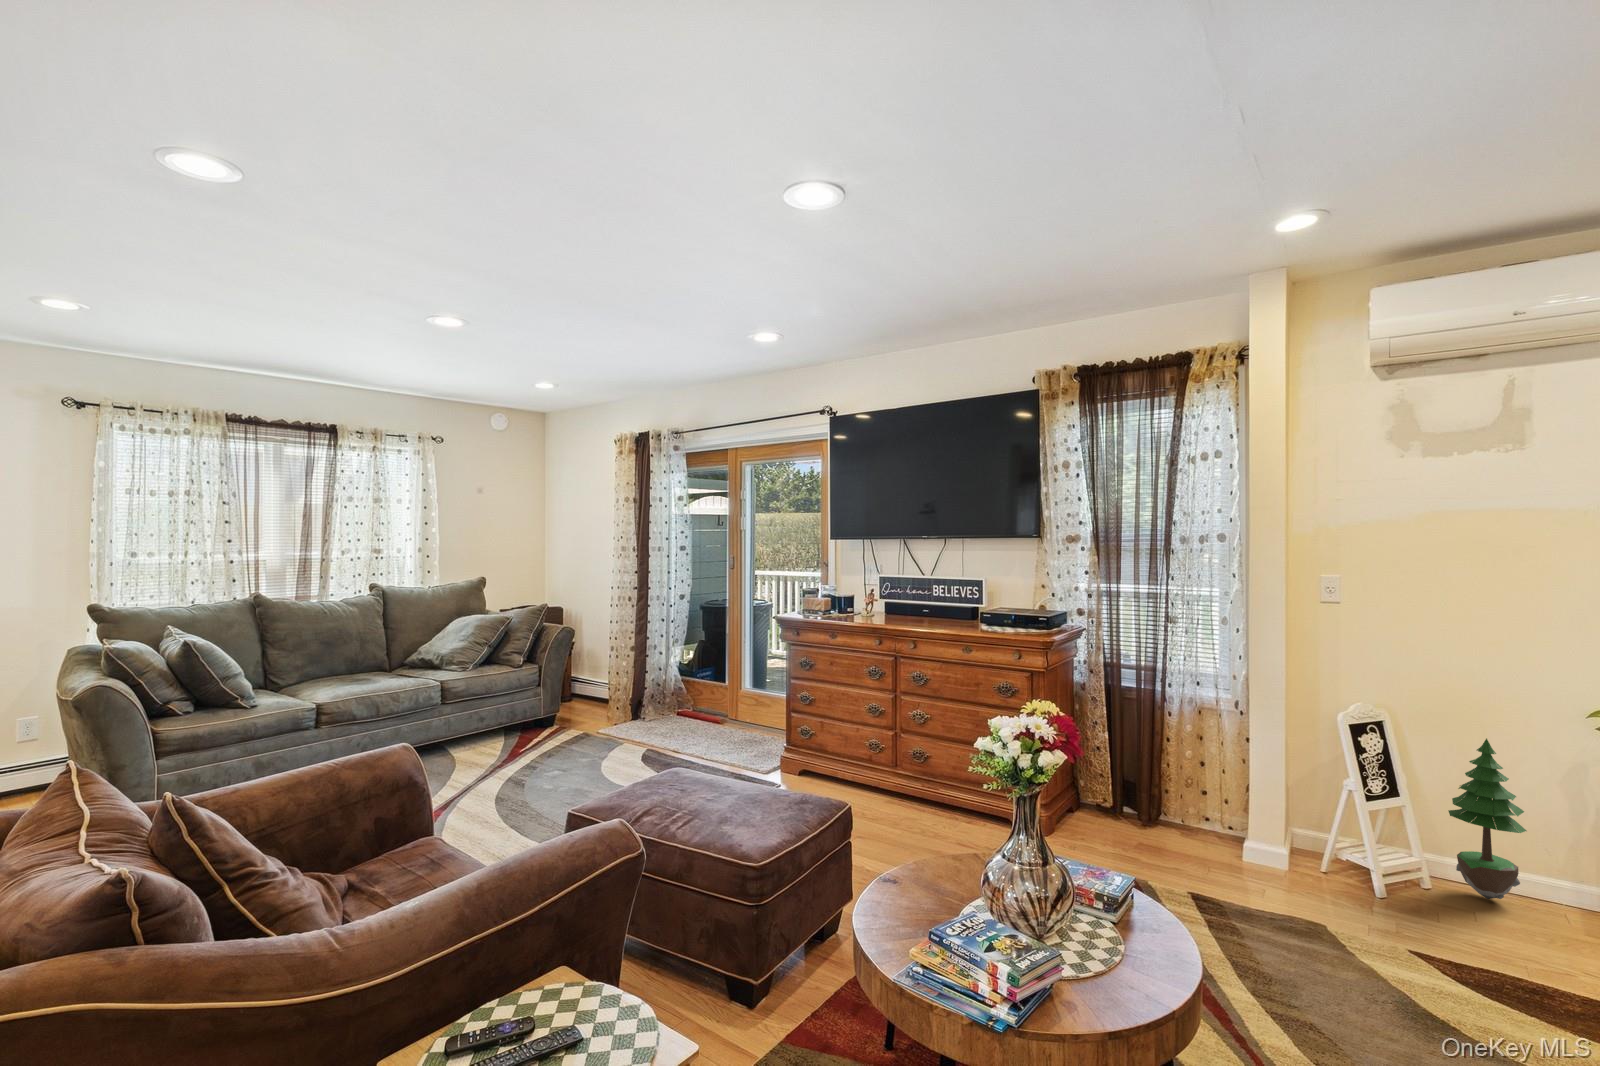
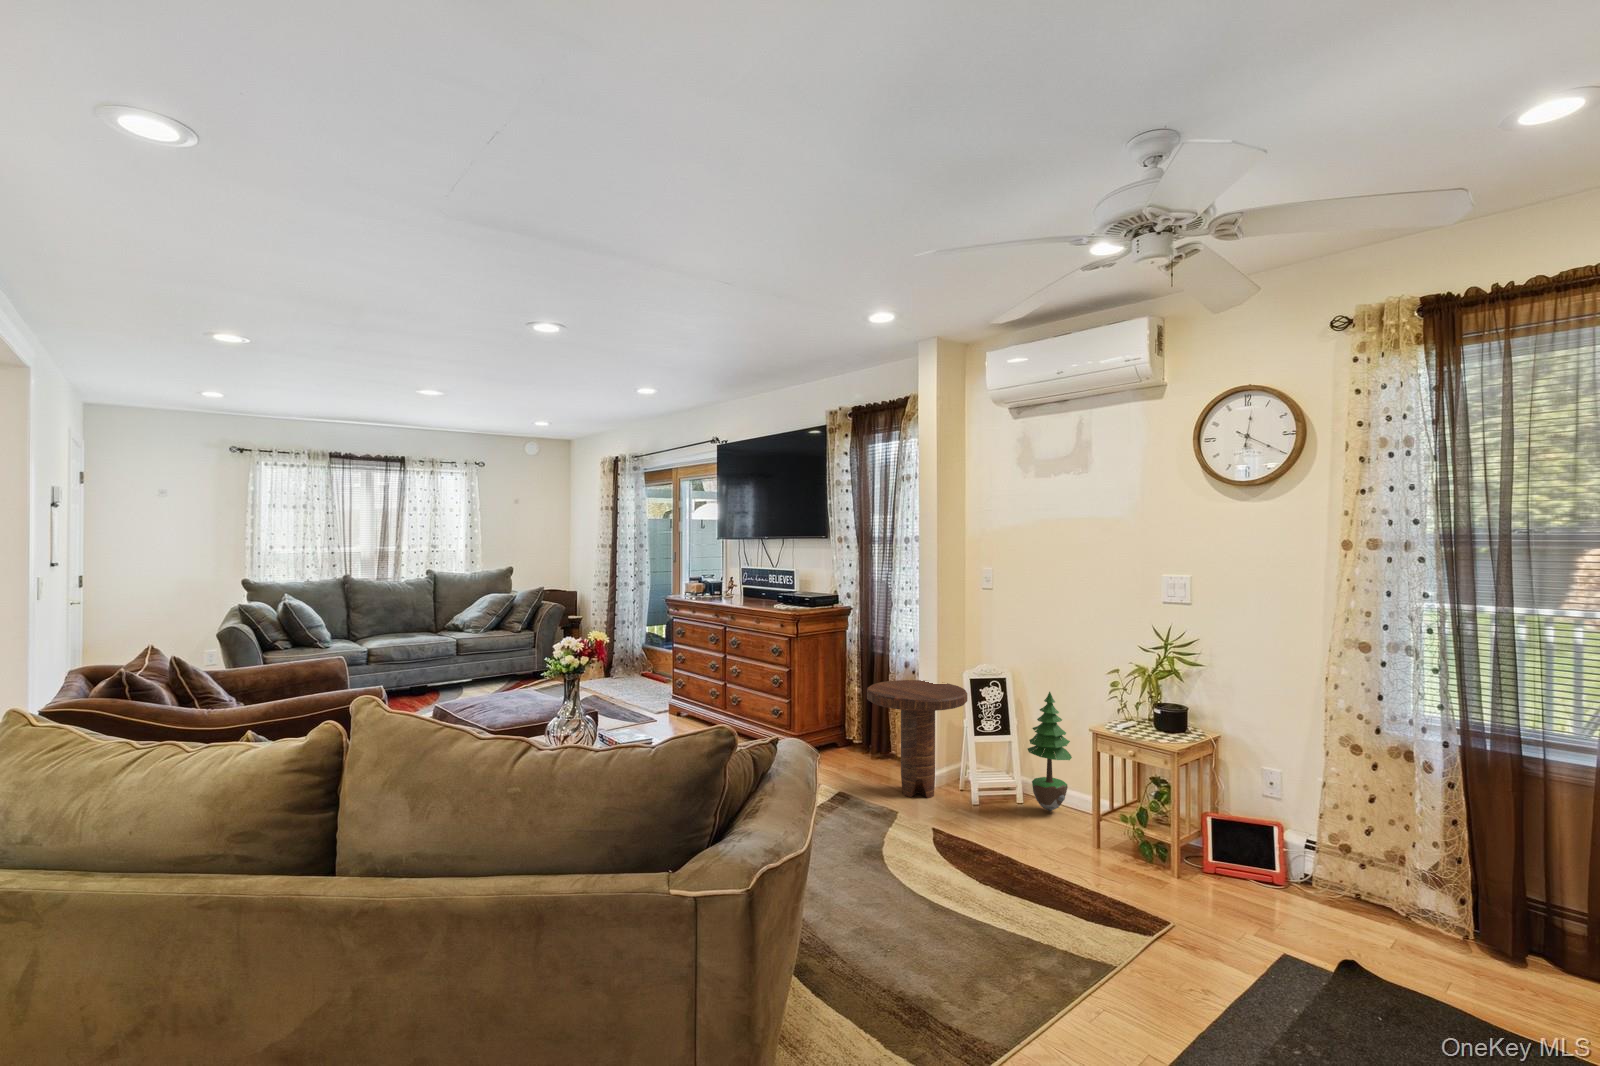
side table: none [1207,725,1371,893] -> present [867,680,968,798]

